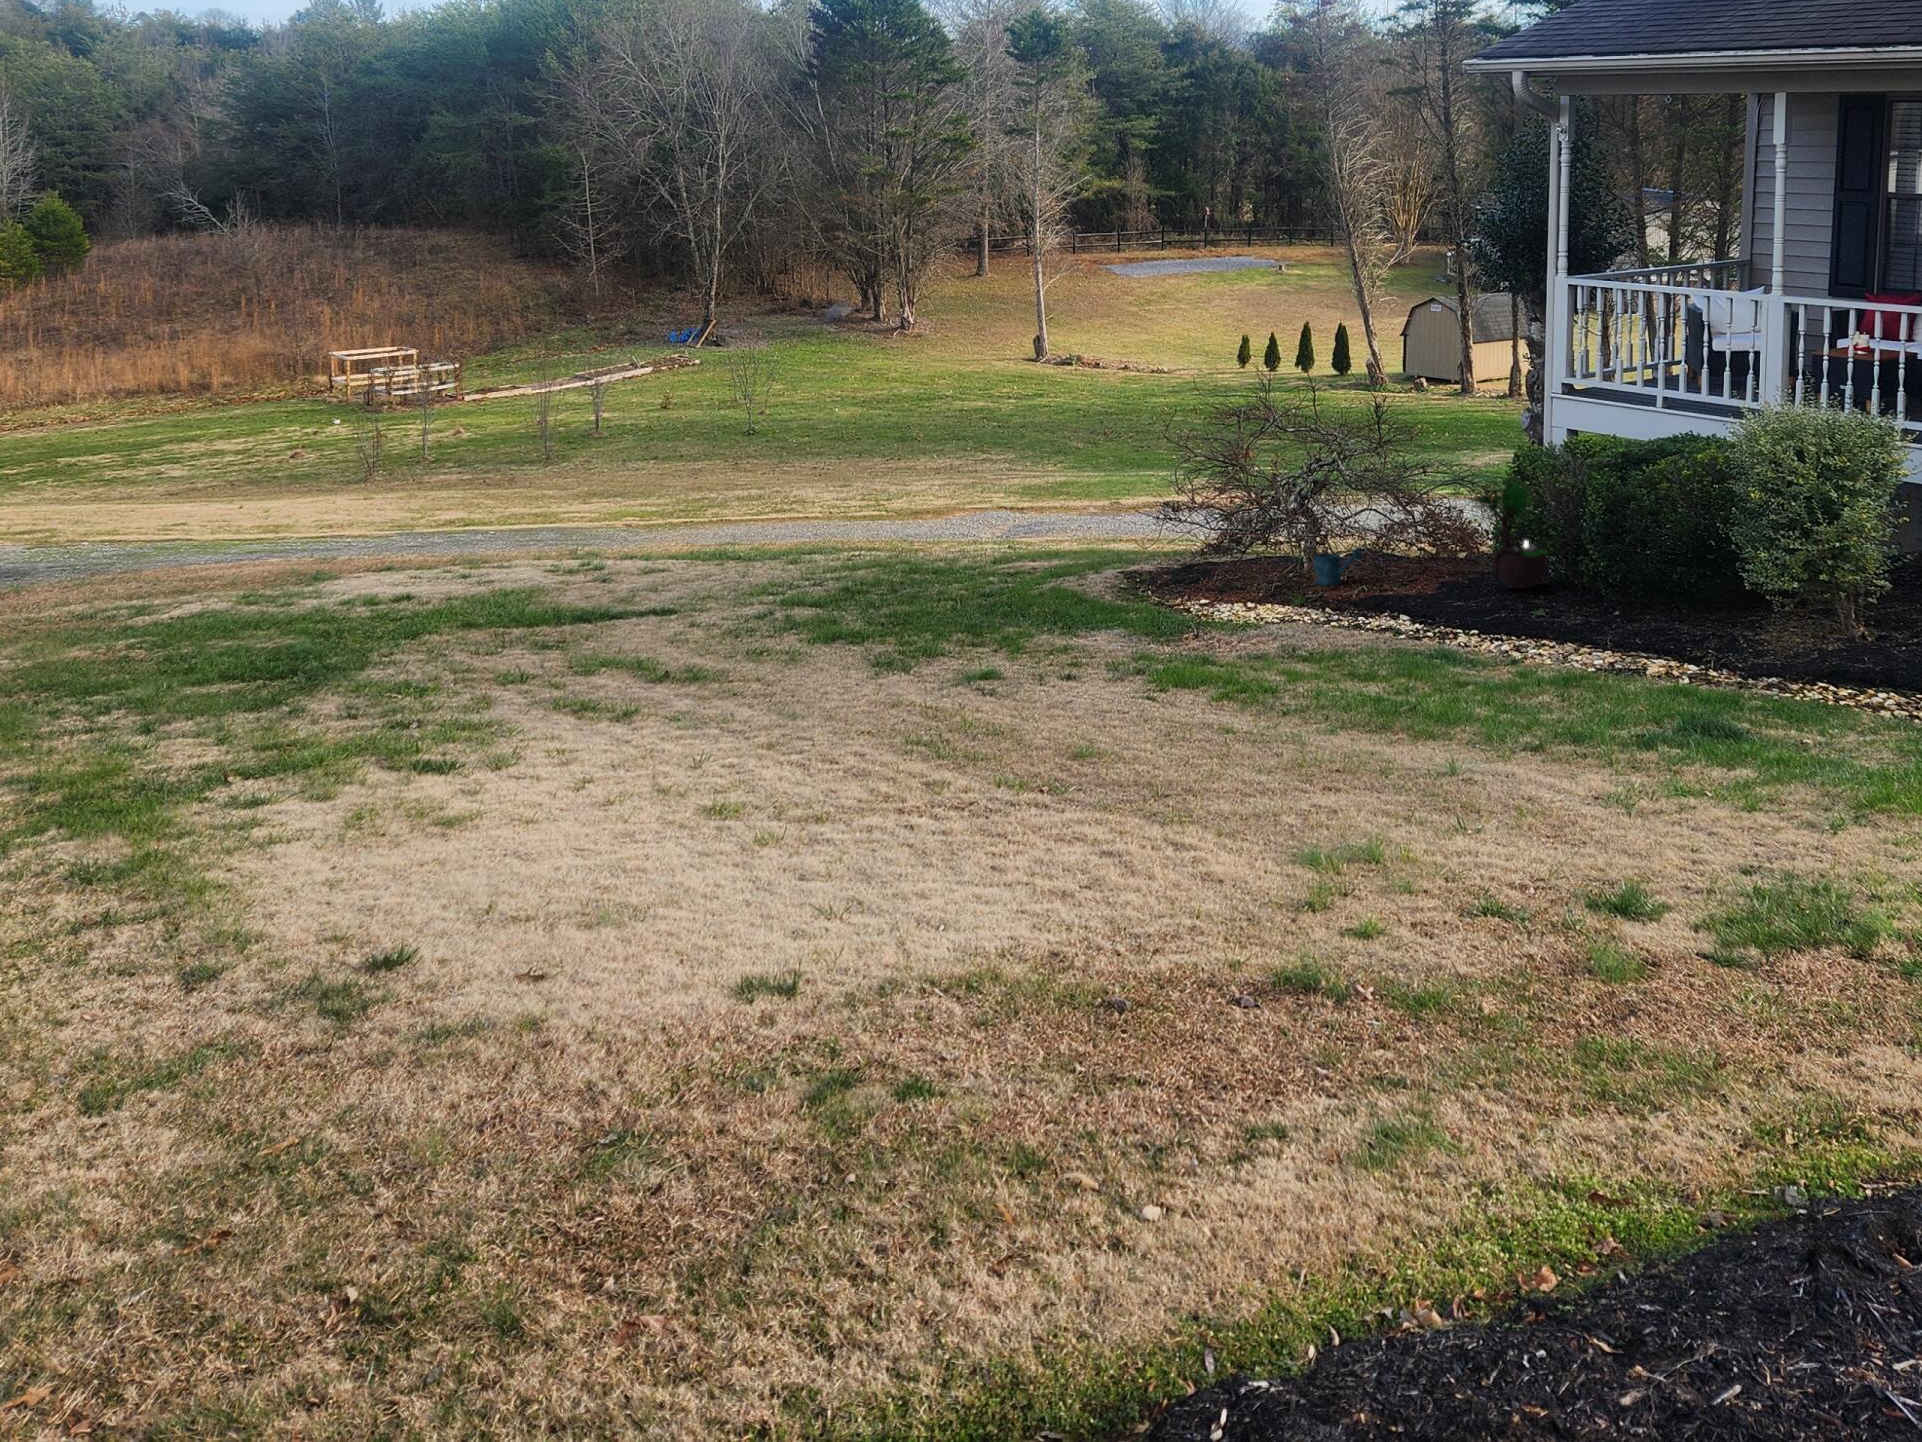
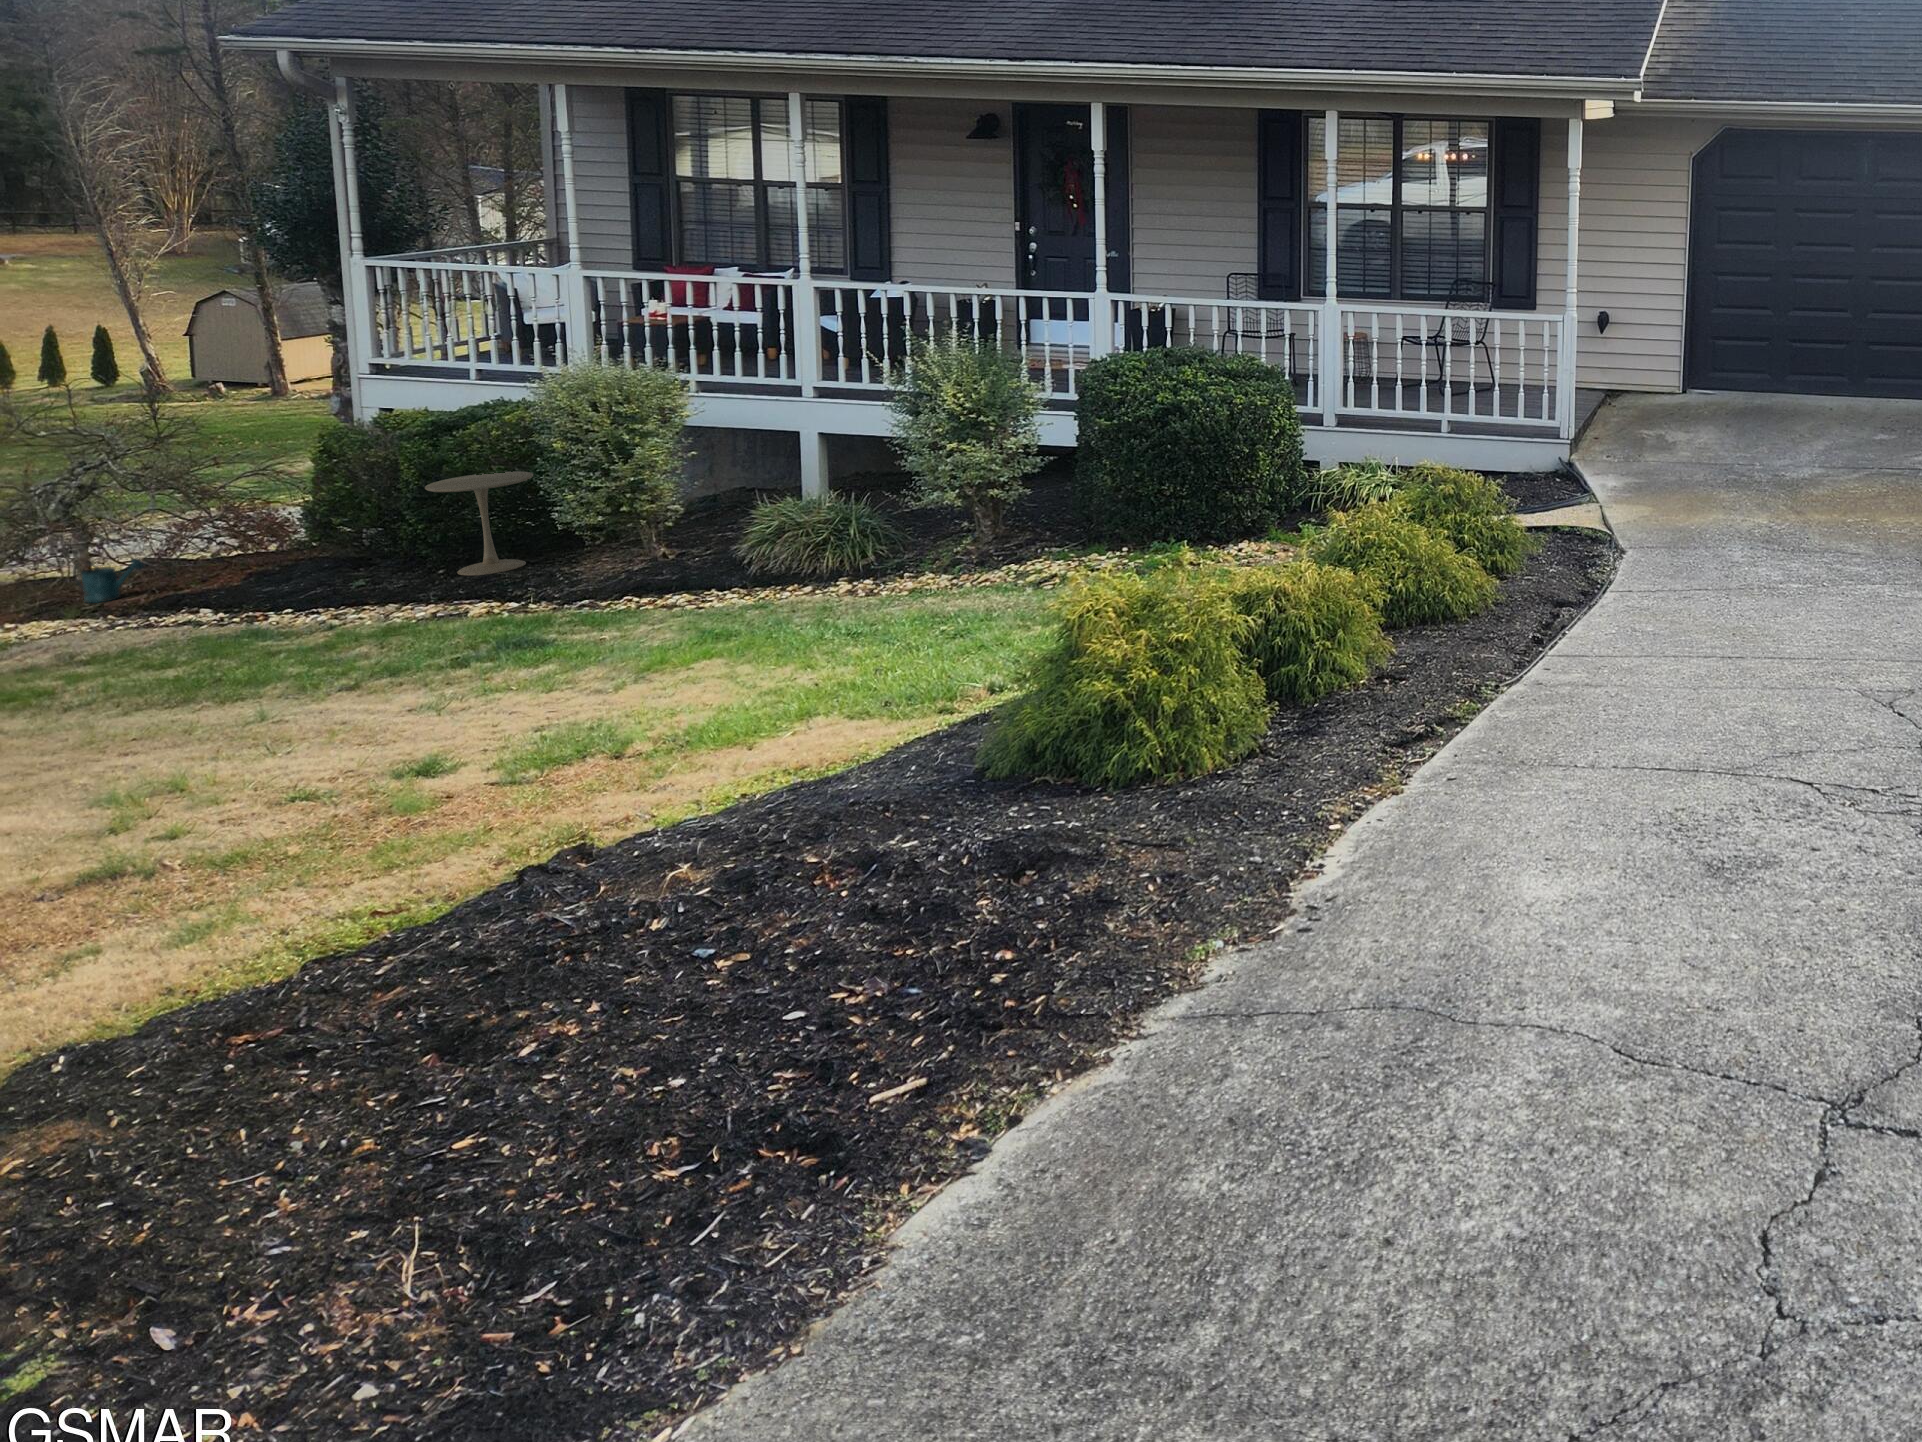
potted tree: present [1469,473,1548,589] -> none [263,452,367,569]
side table: none [1612,512,1722,626] -> present [425,471,533,576]

